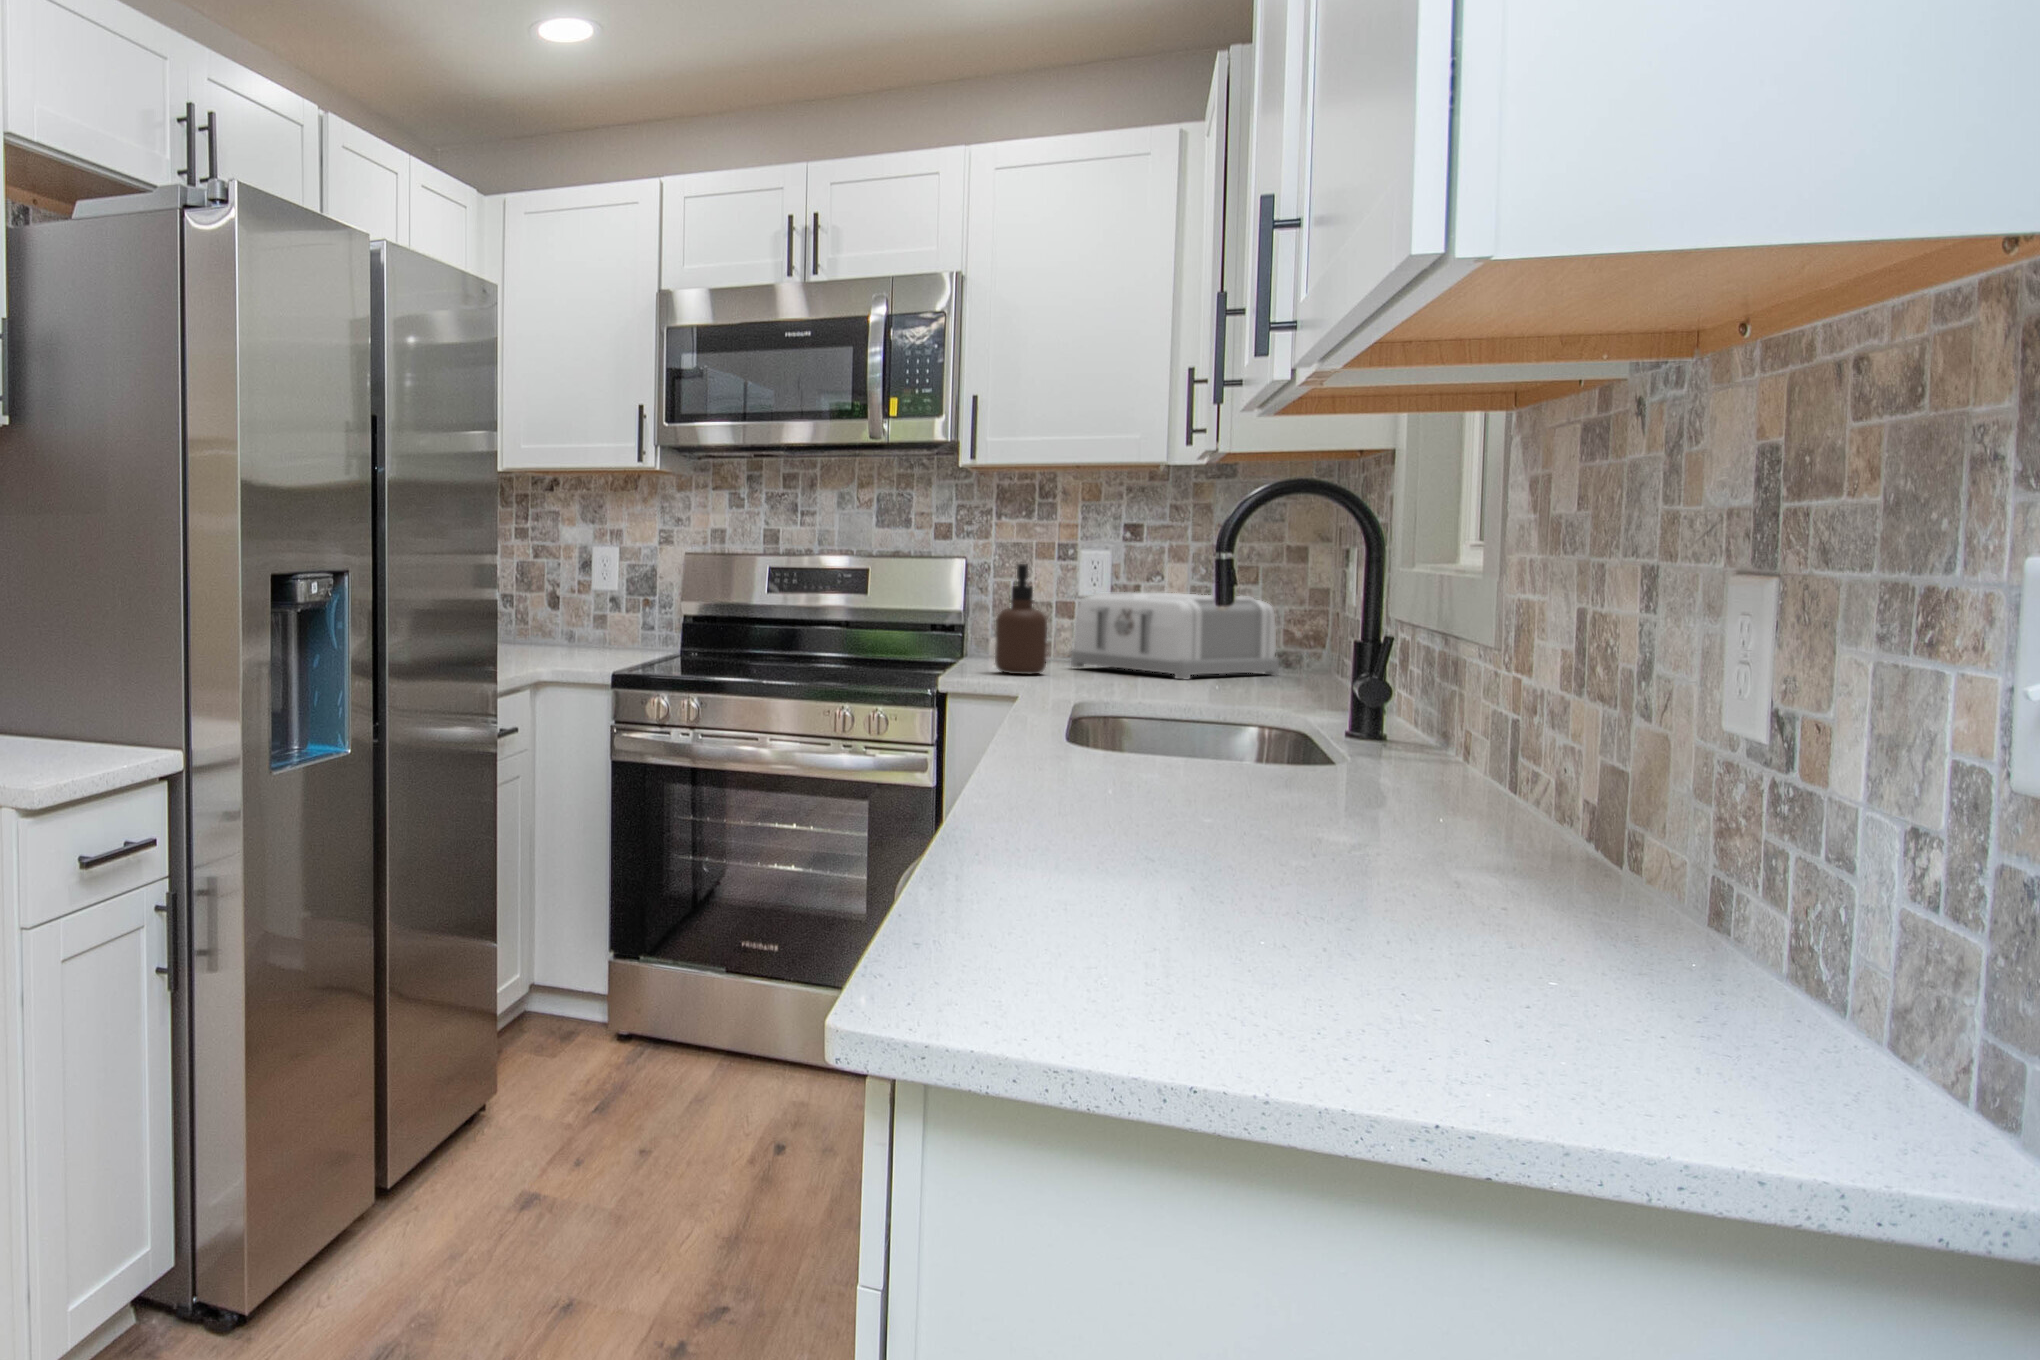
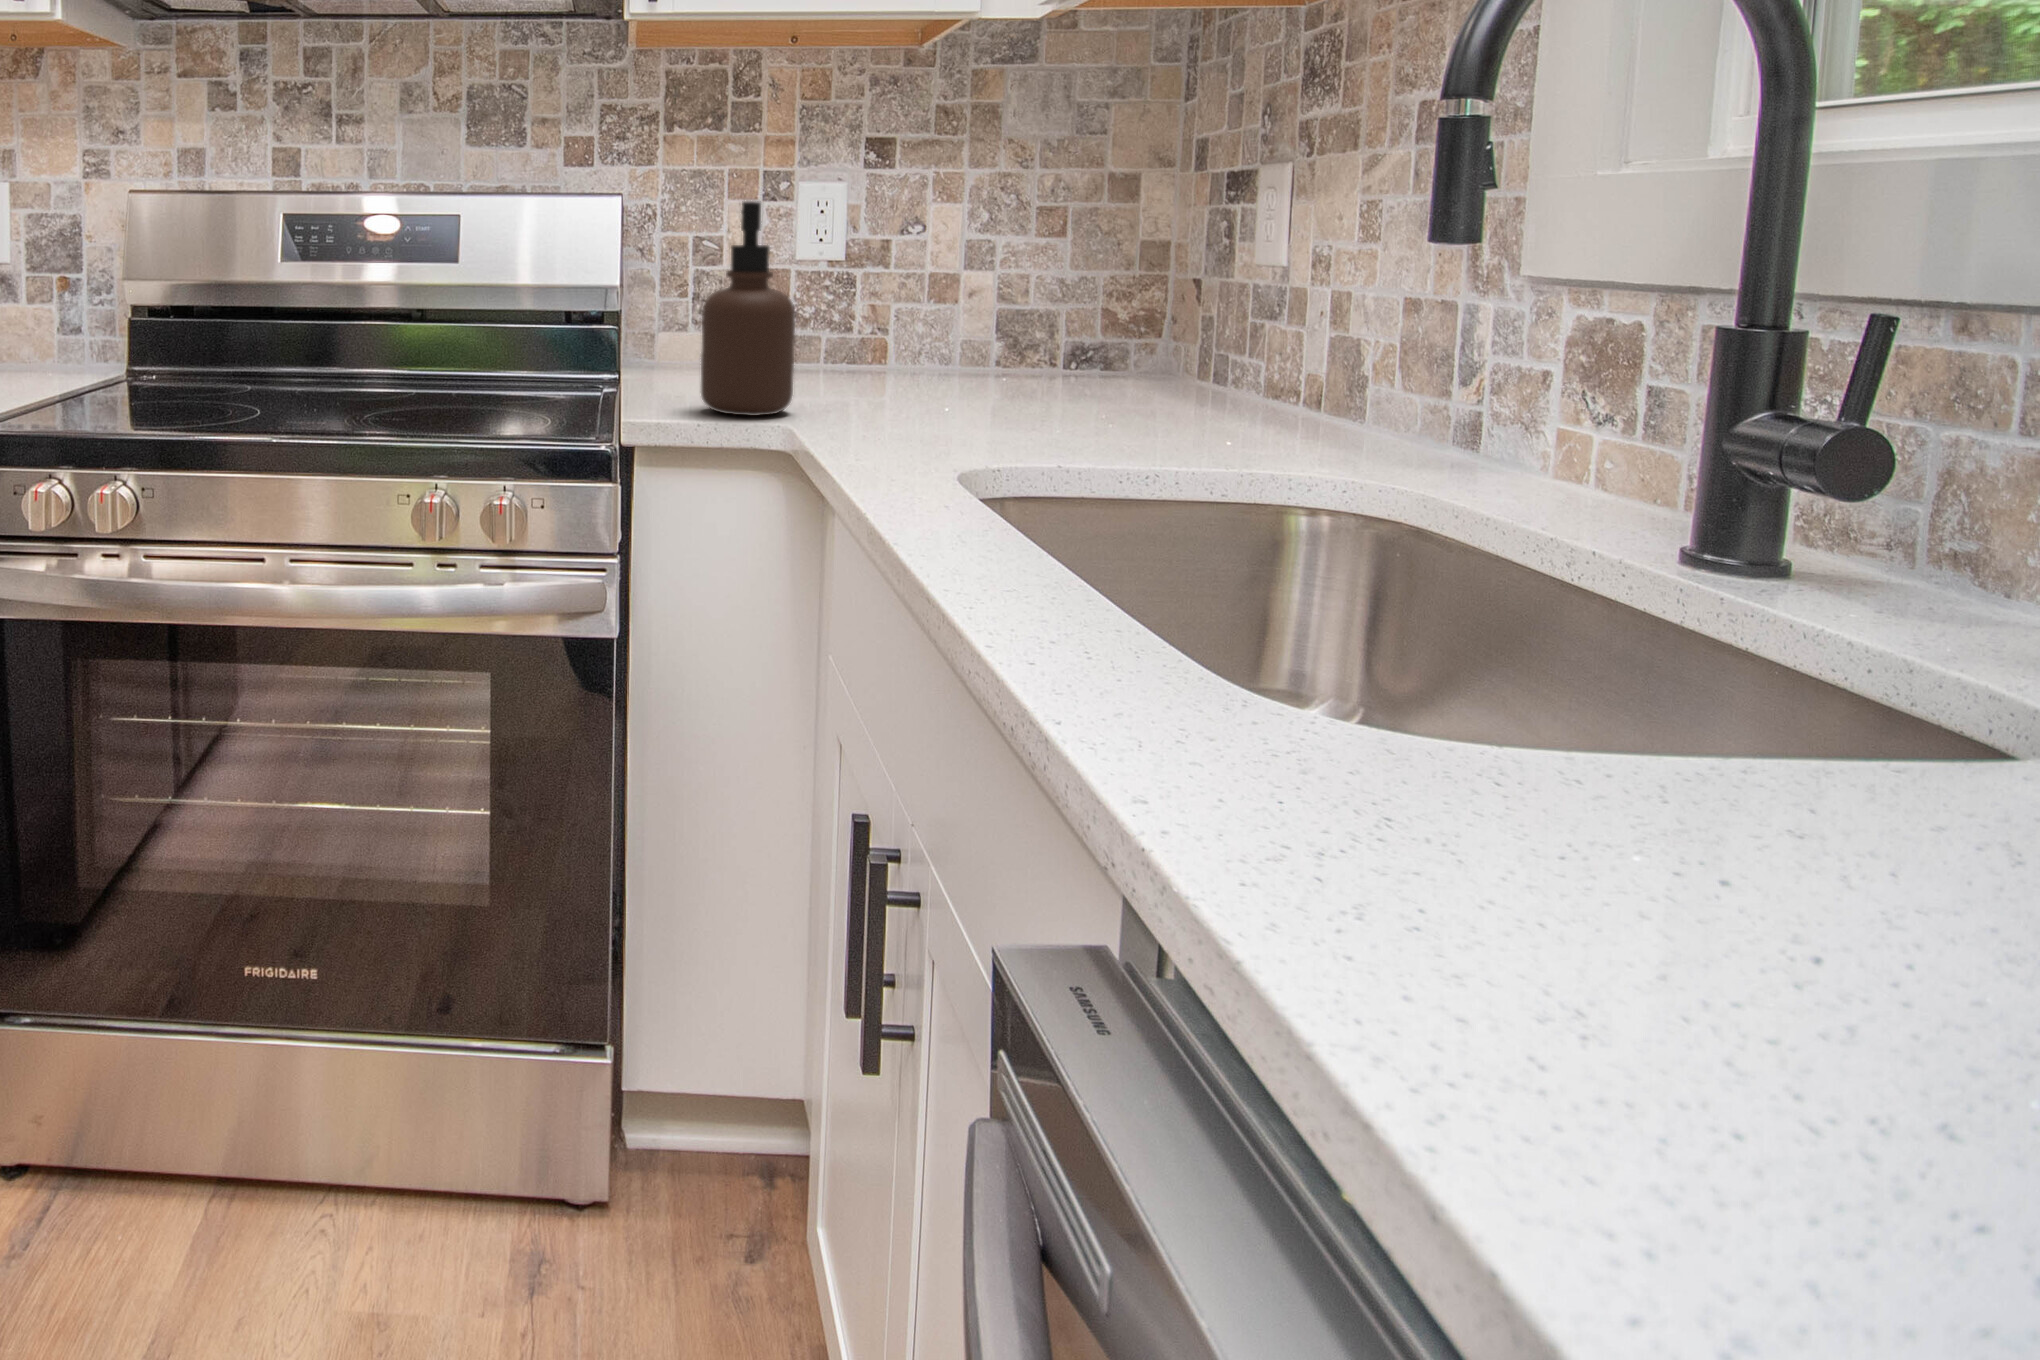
toaster: present [1071,593,1279,679] -> none [806,252,1130,414]

